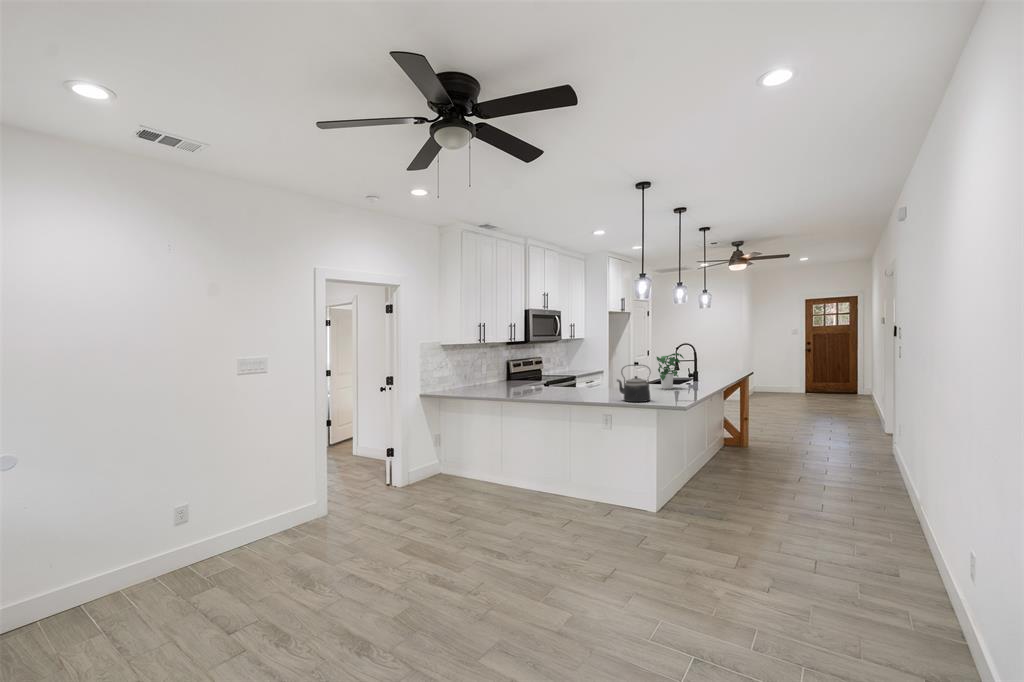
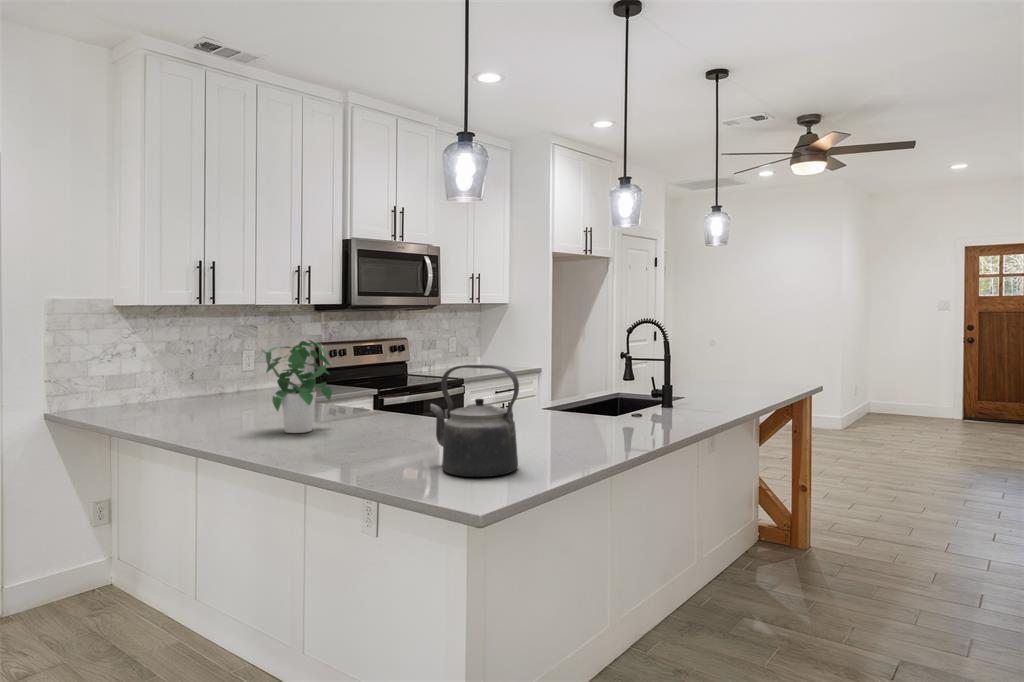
potted plant: present [657,353,683,389] -> present [262,340,332,433]

